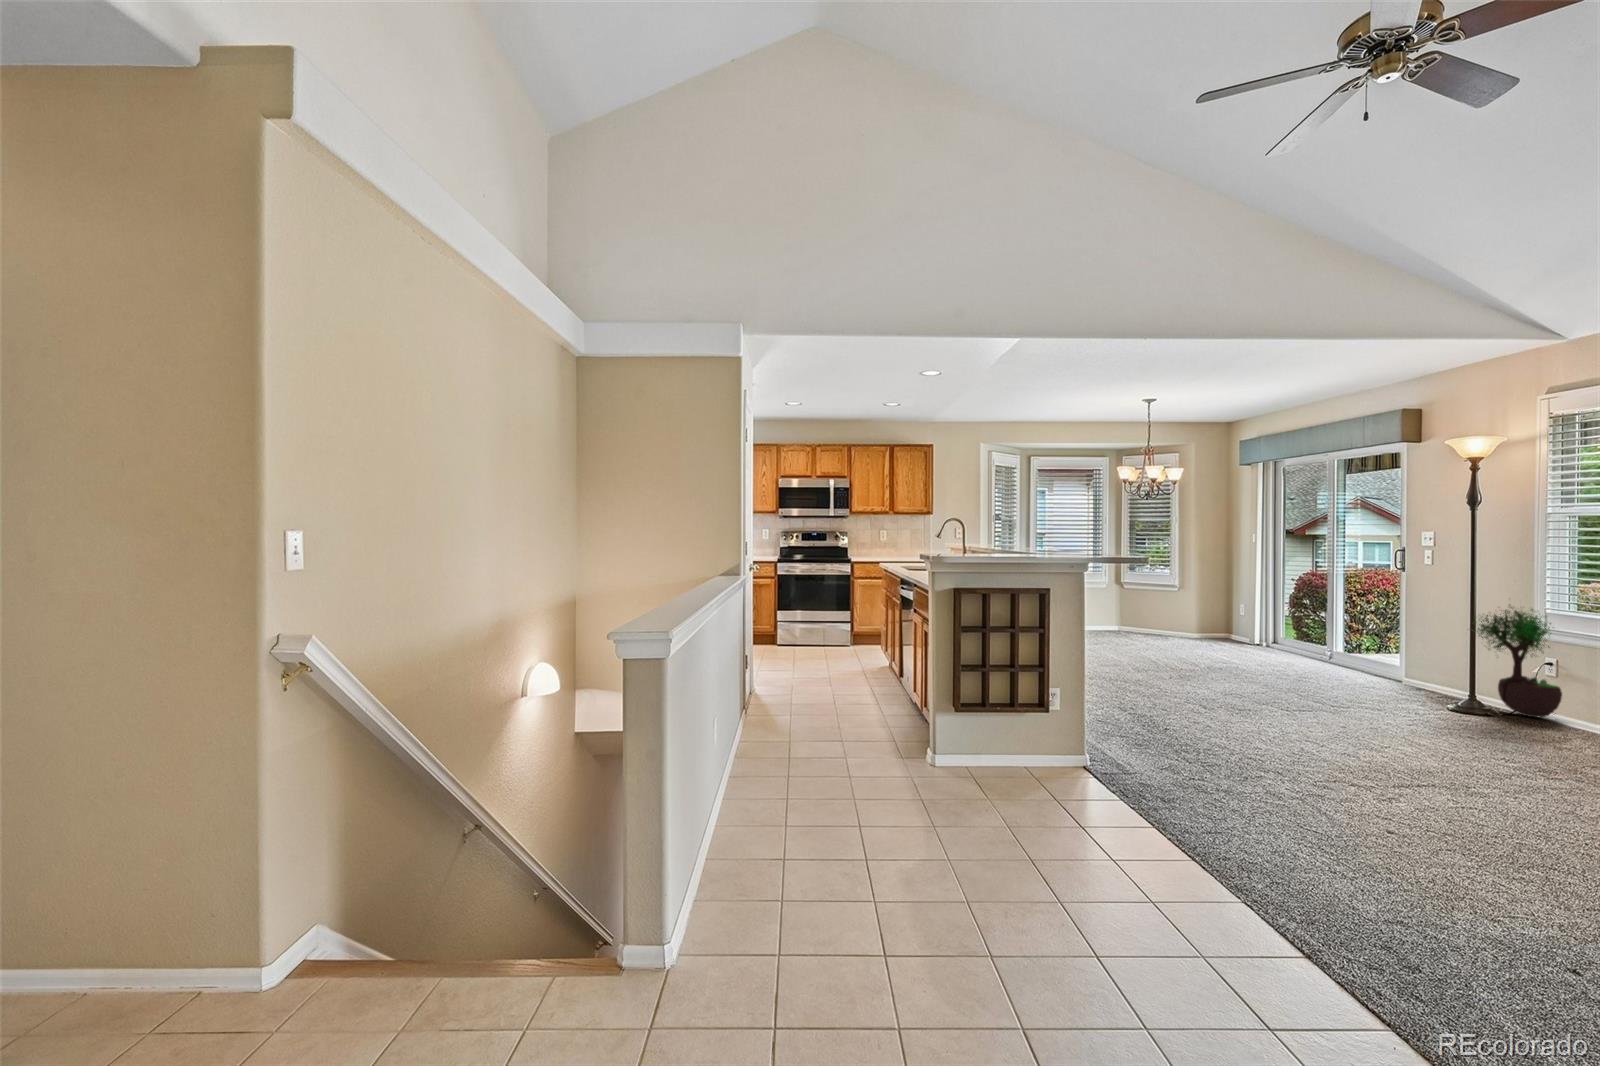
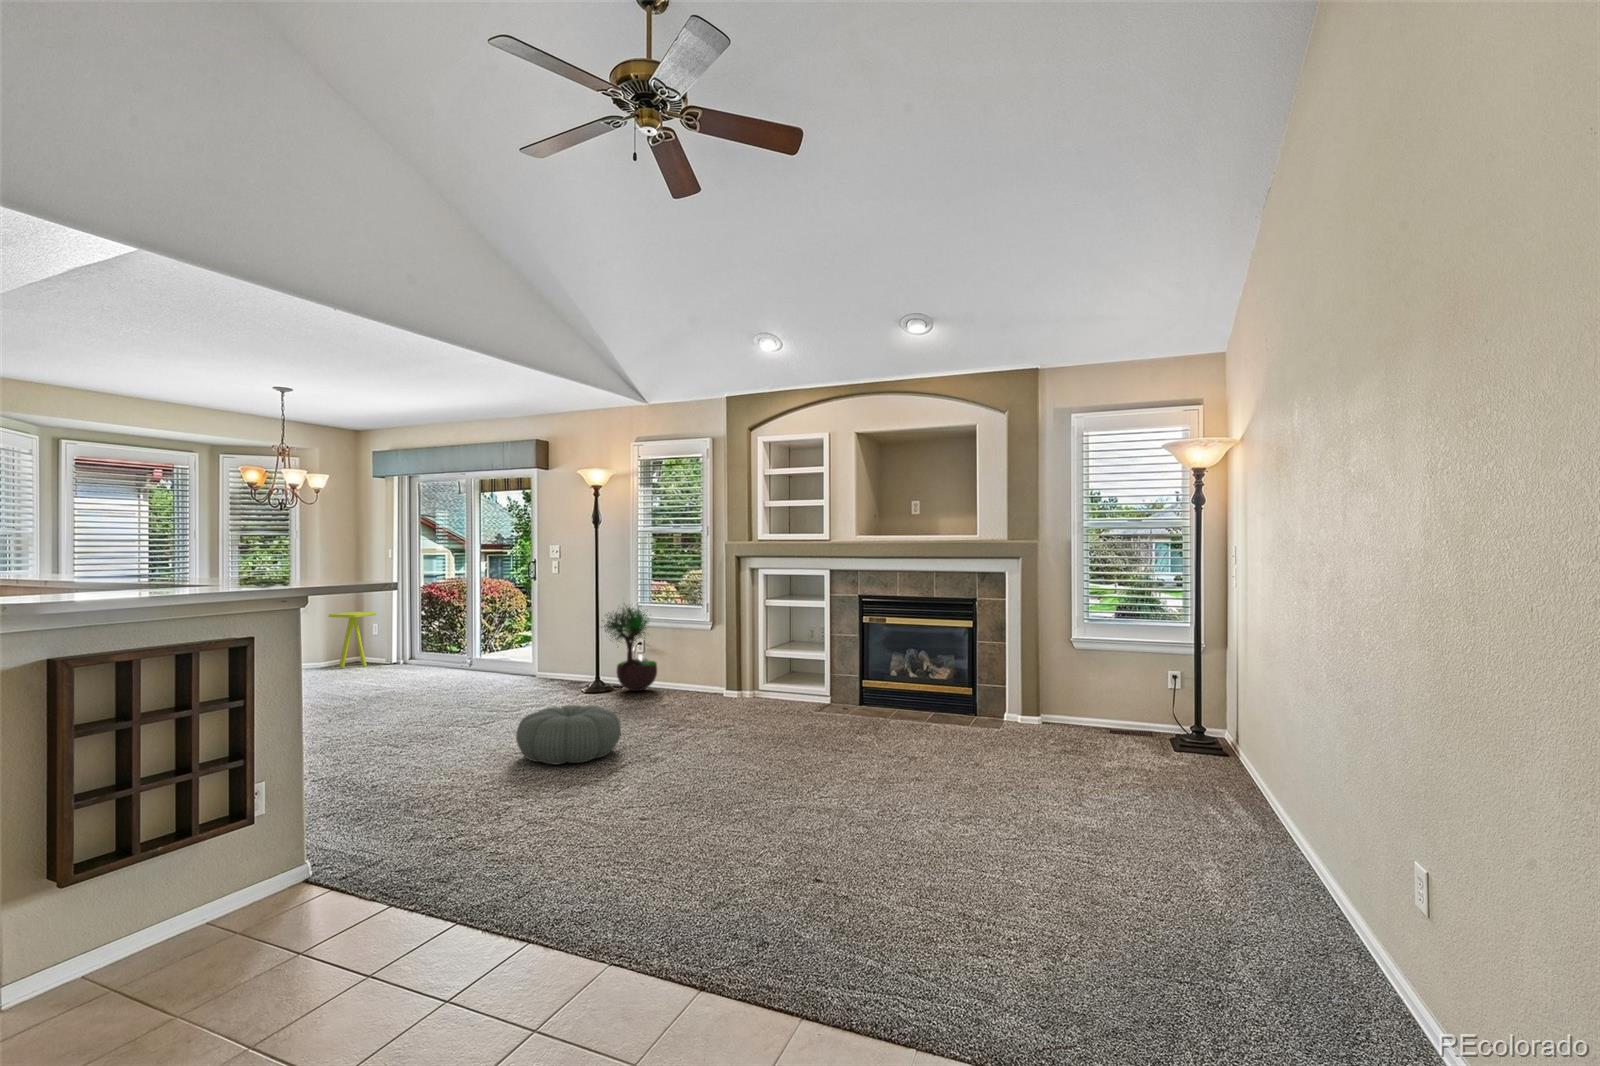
side table: none [1200,590,1243,640] -> present [329,612,376,668]
pouf: none [1305,700,1438,765] -> present [516,705,621,765]

